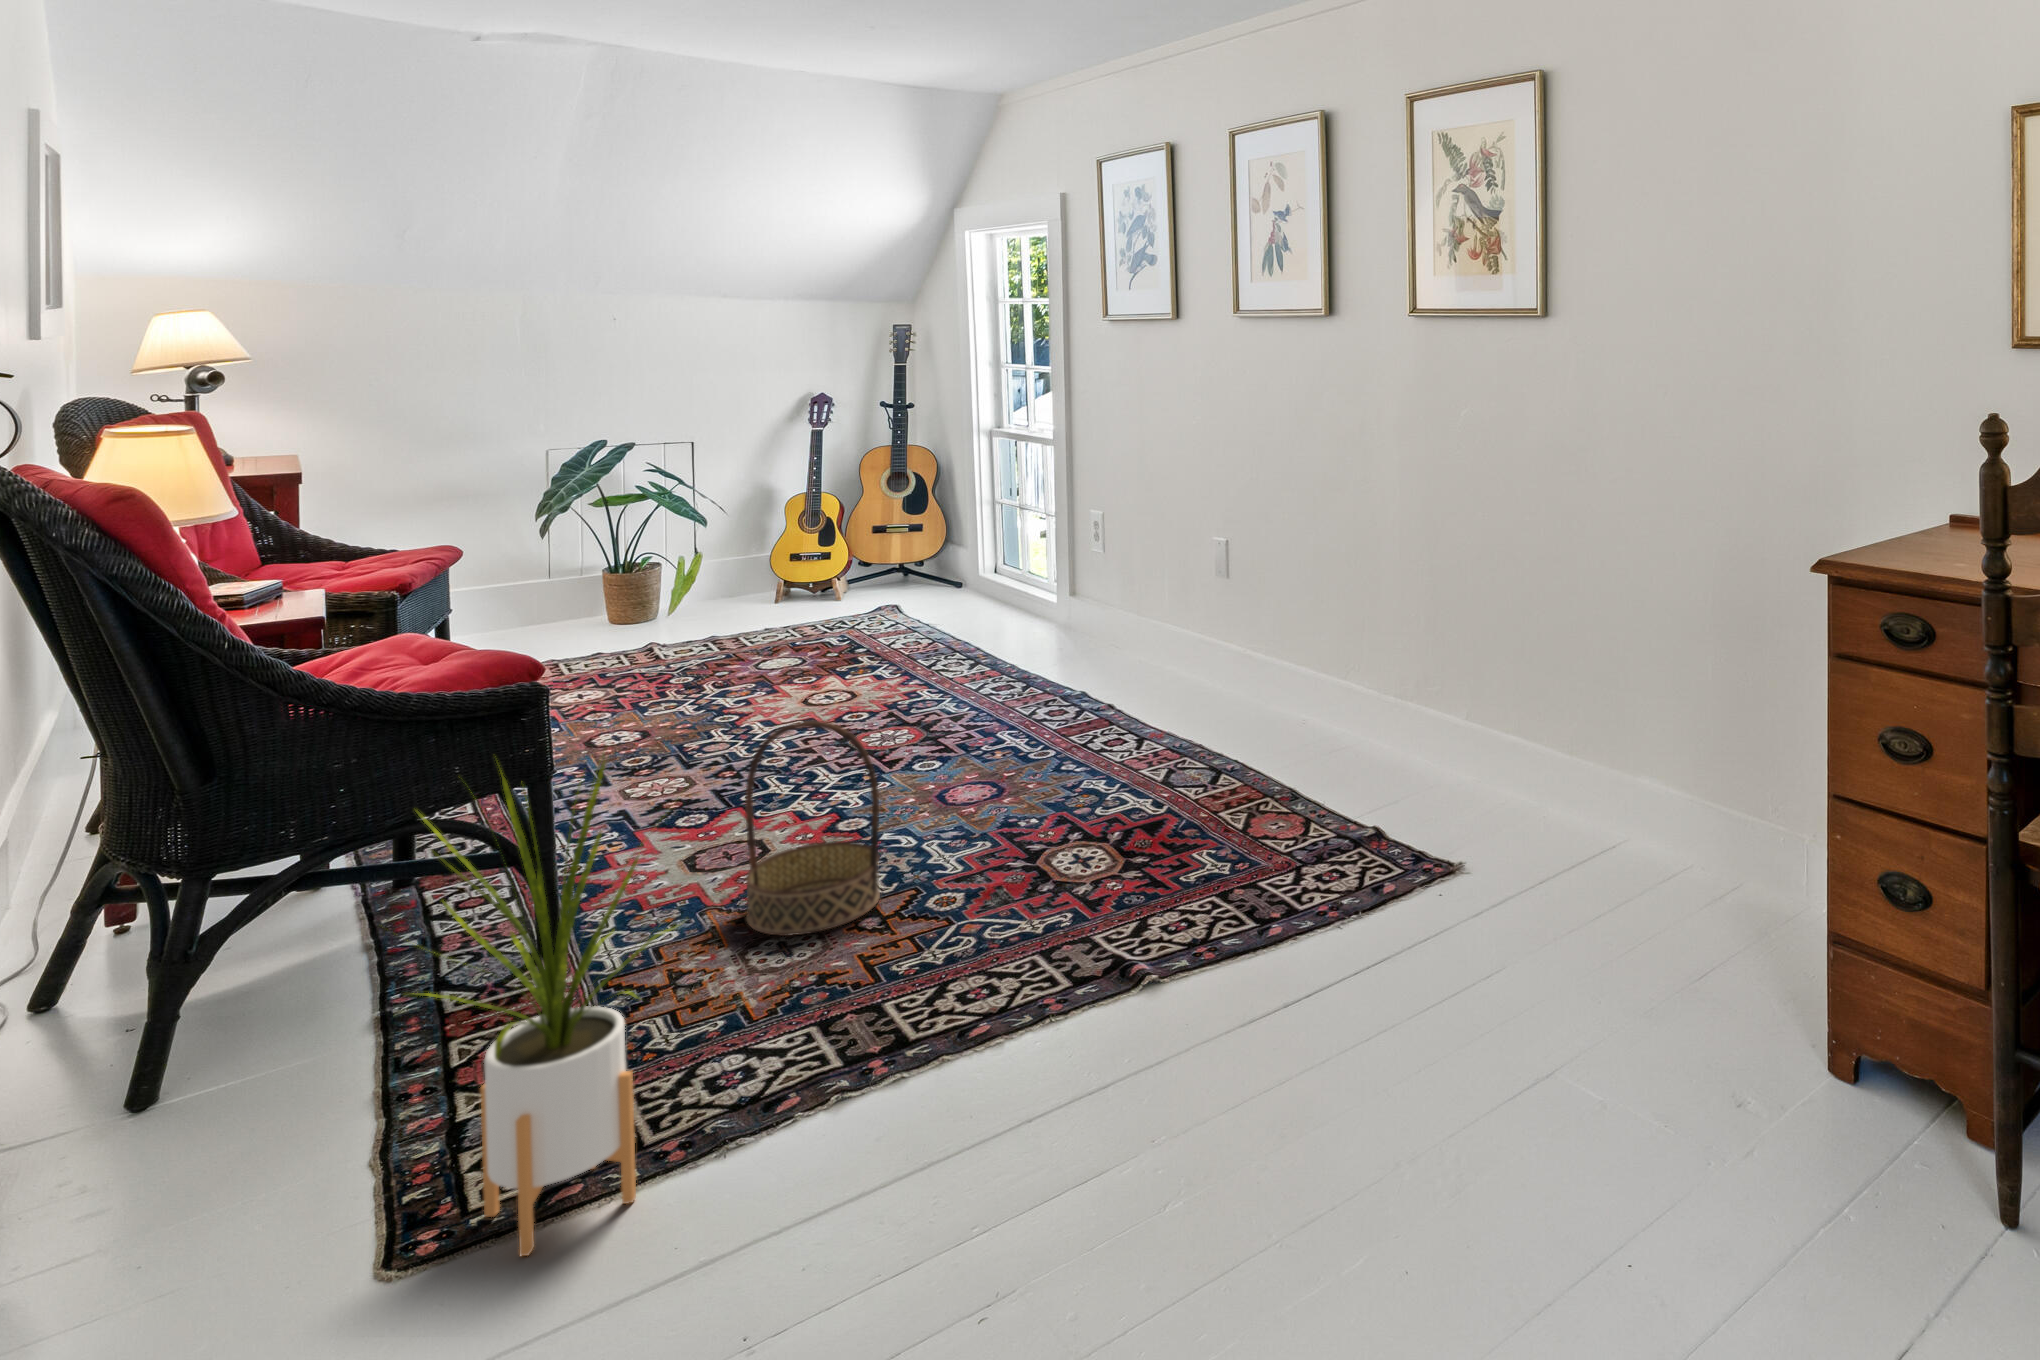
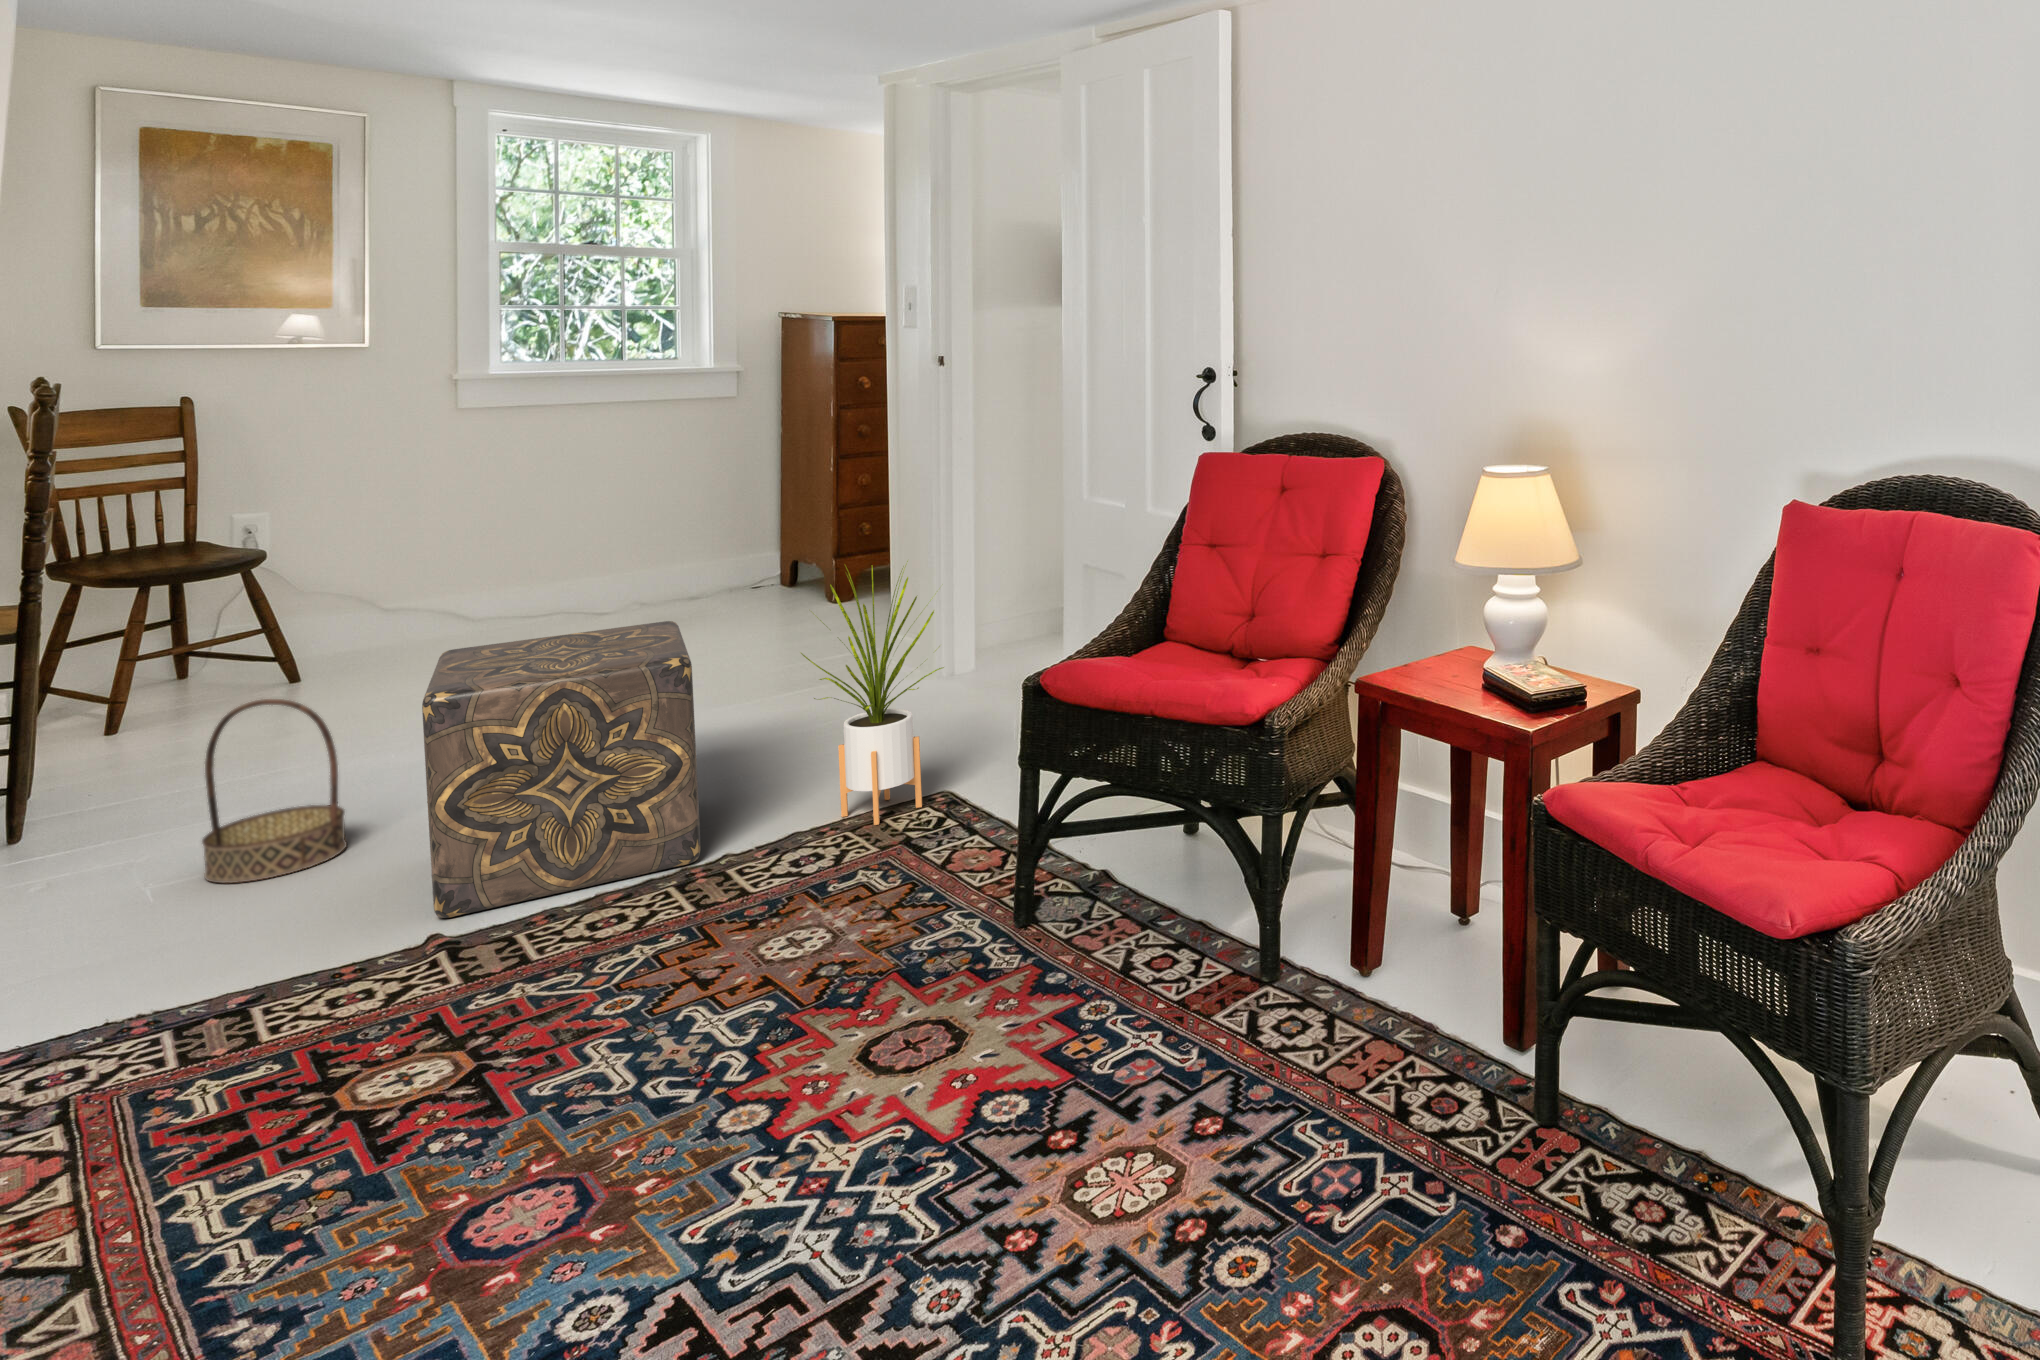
basket: present [745,721,880,936] -> present [202,699,347,883]
ottoman: none [869,748,1265,1290] -> present [422,621,701,918]

